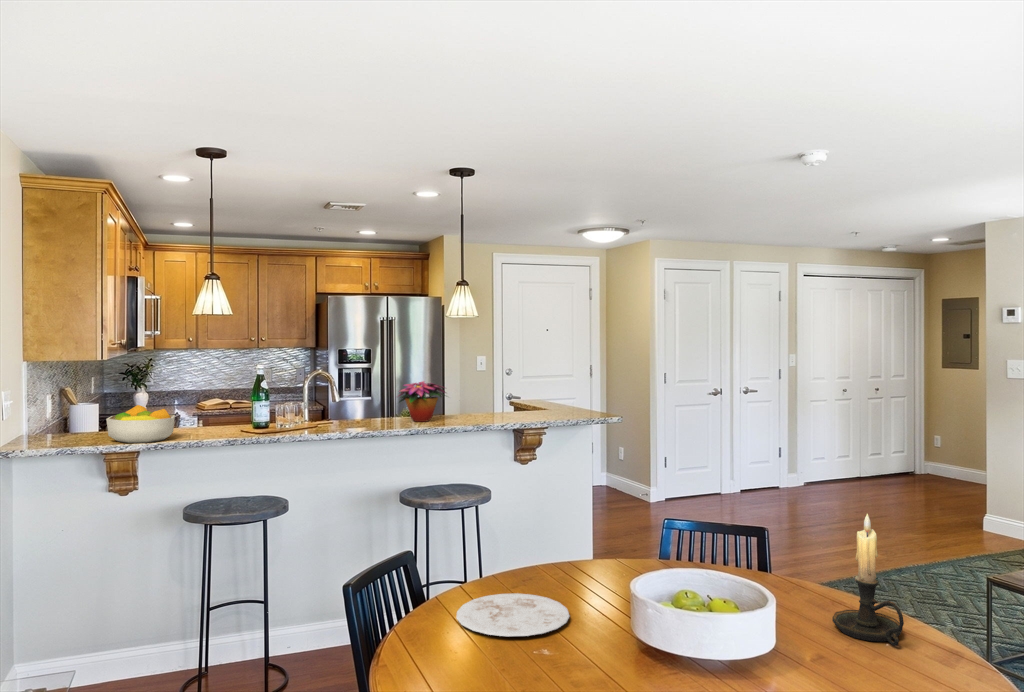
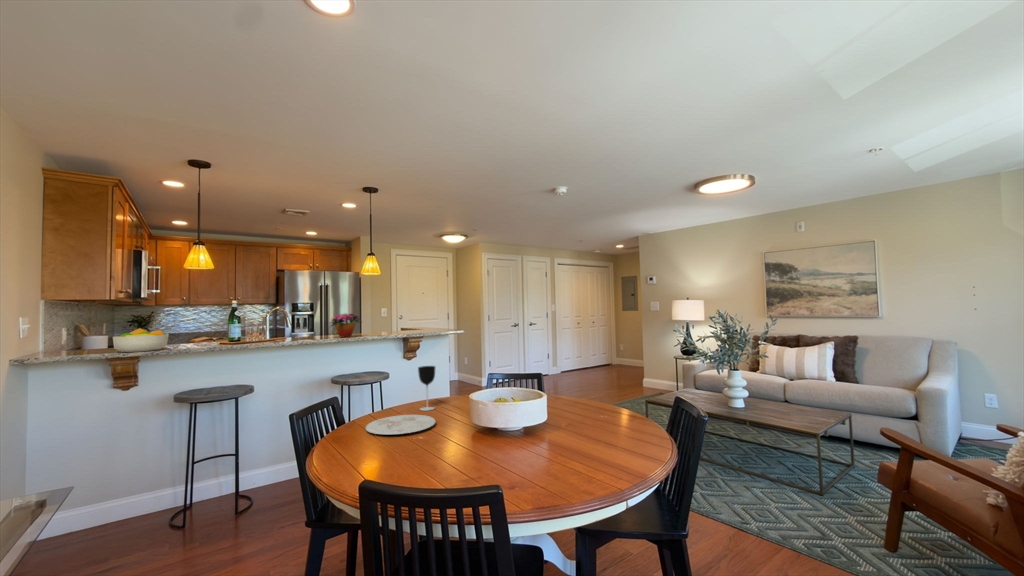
wine glass: none [541,508,570,586] -> present [418,366,435,411]
candle holder: present [832,514,904,646] -> none [578,351,612,418]

